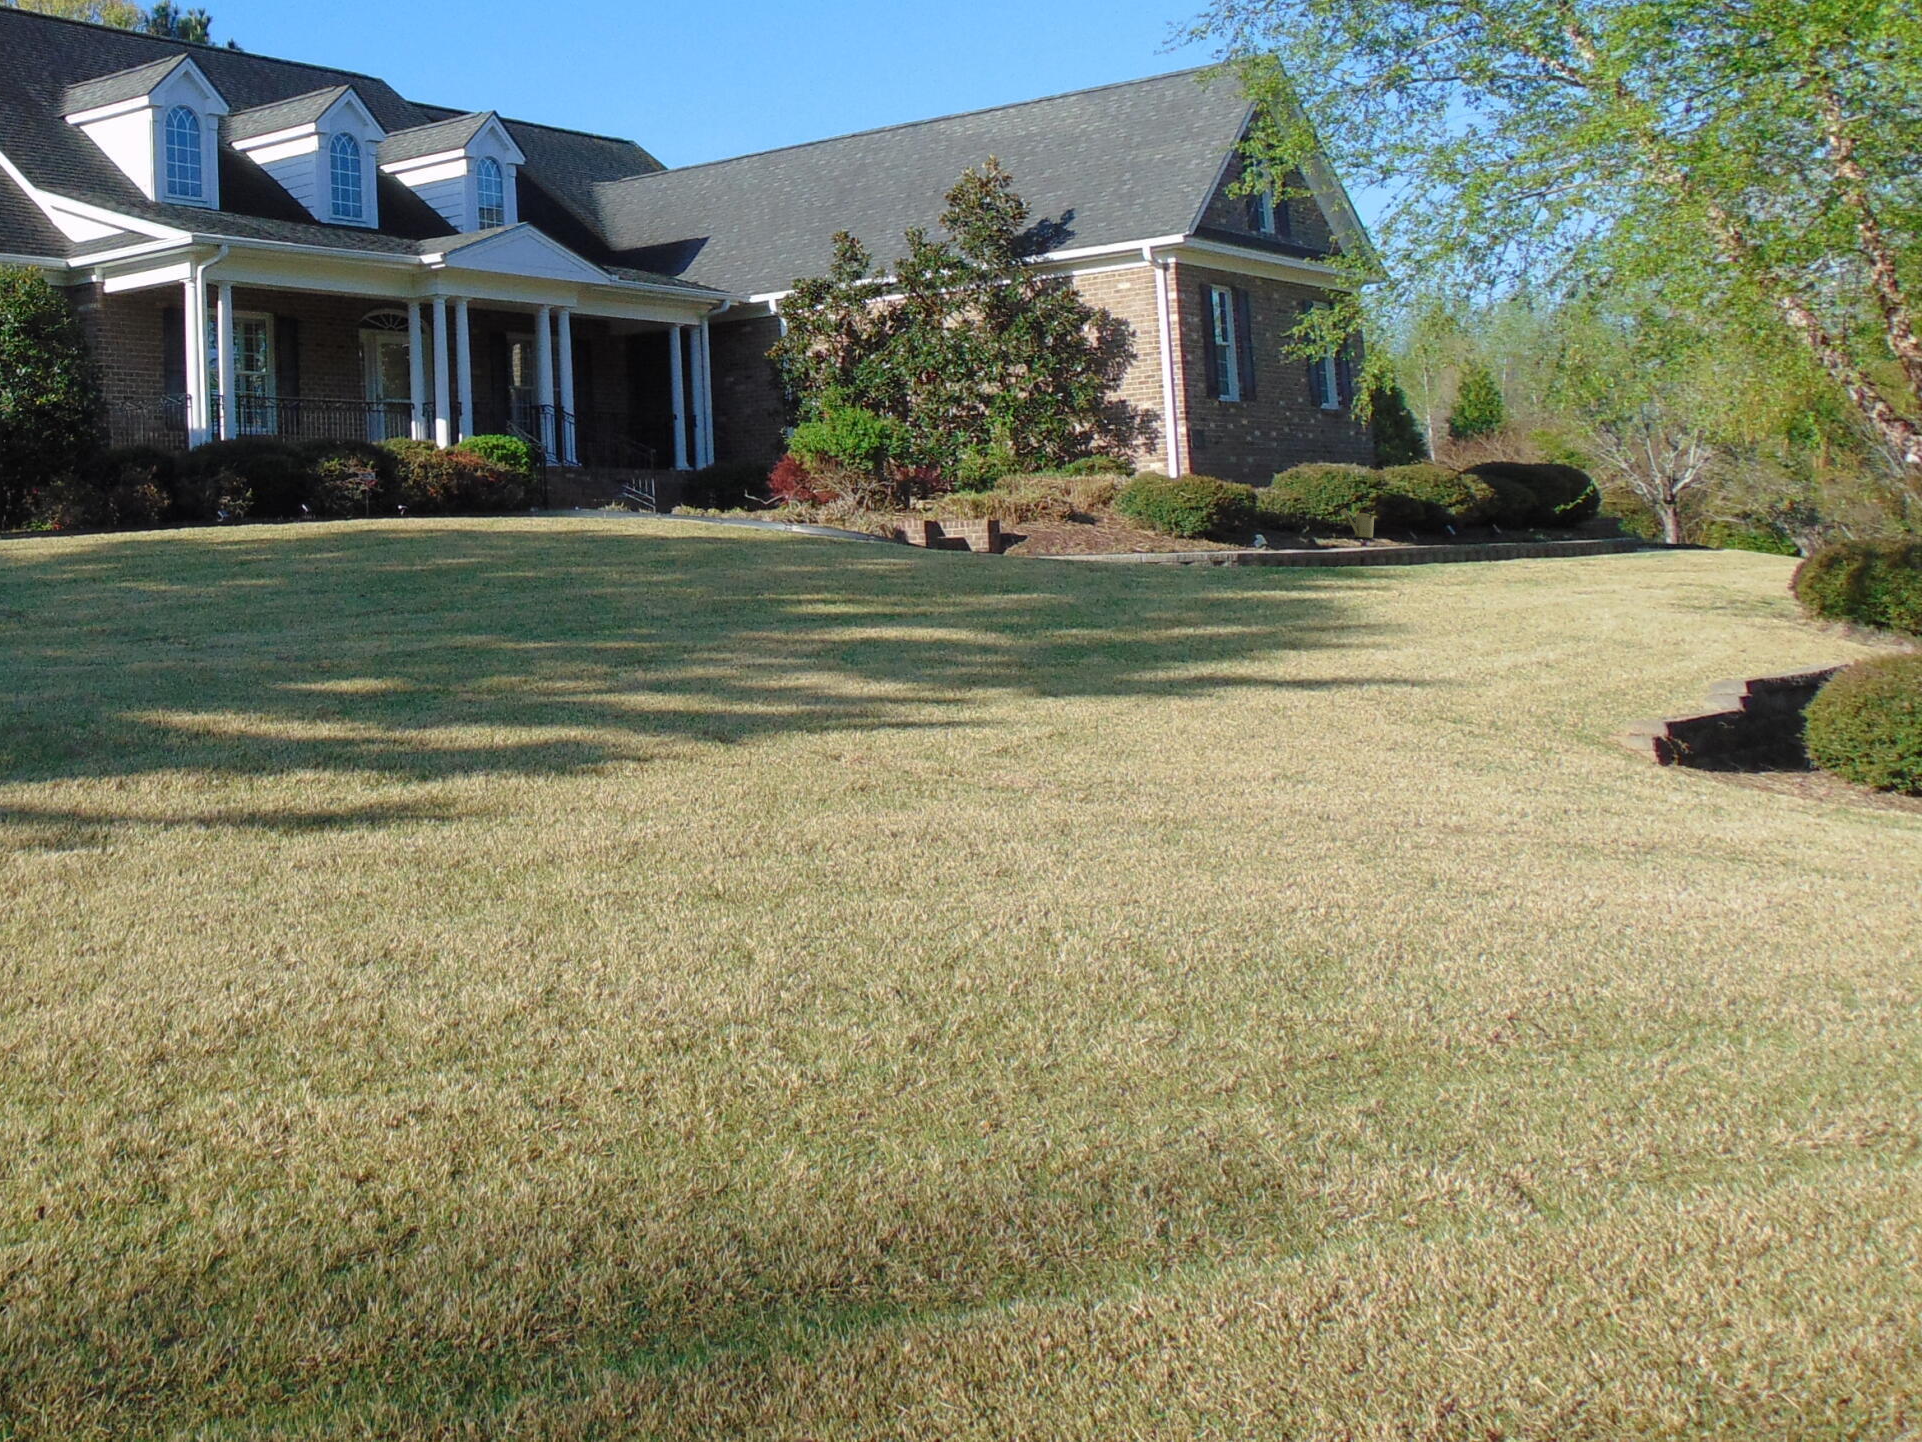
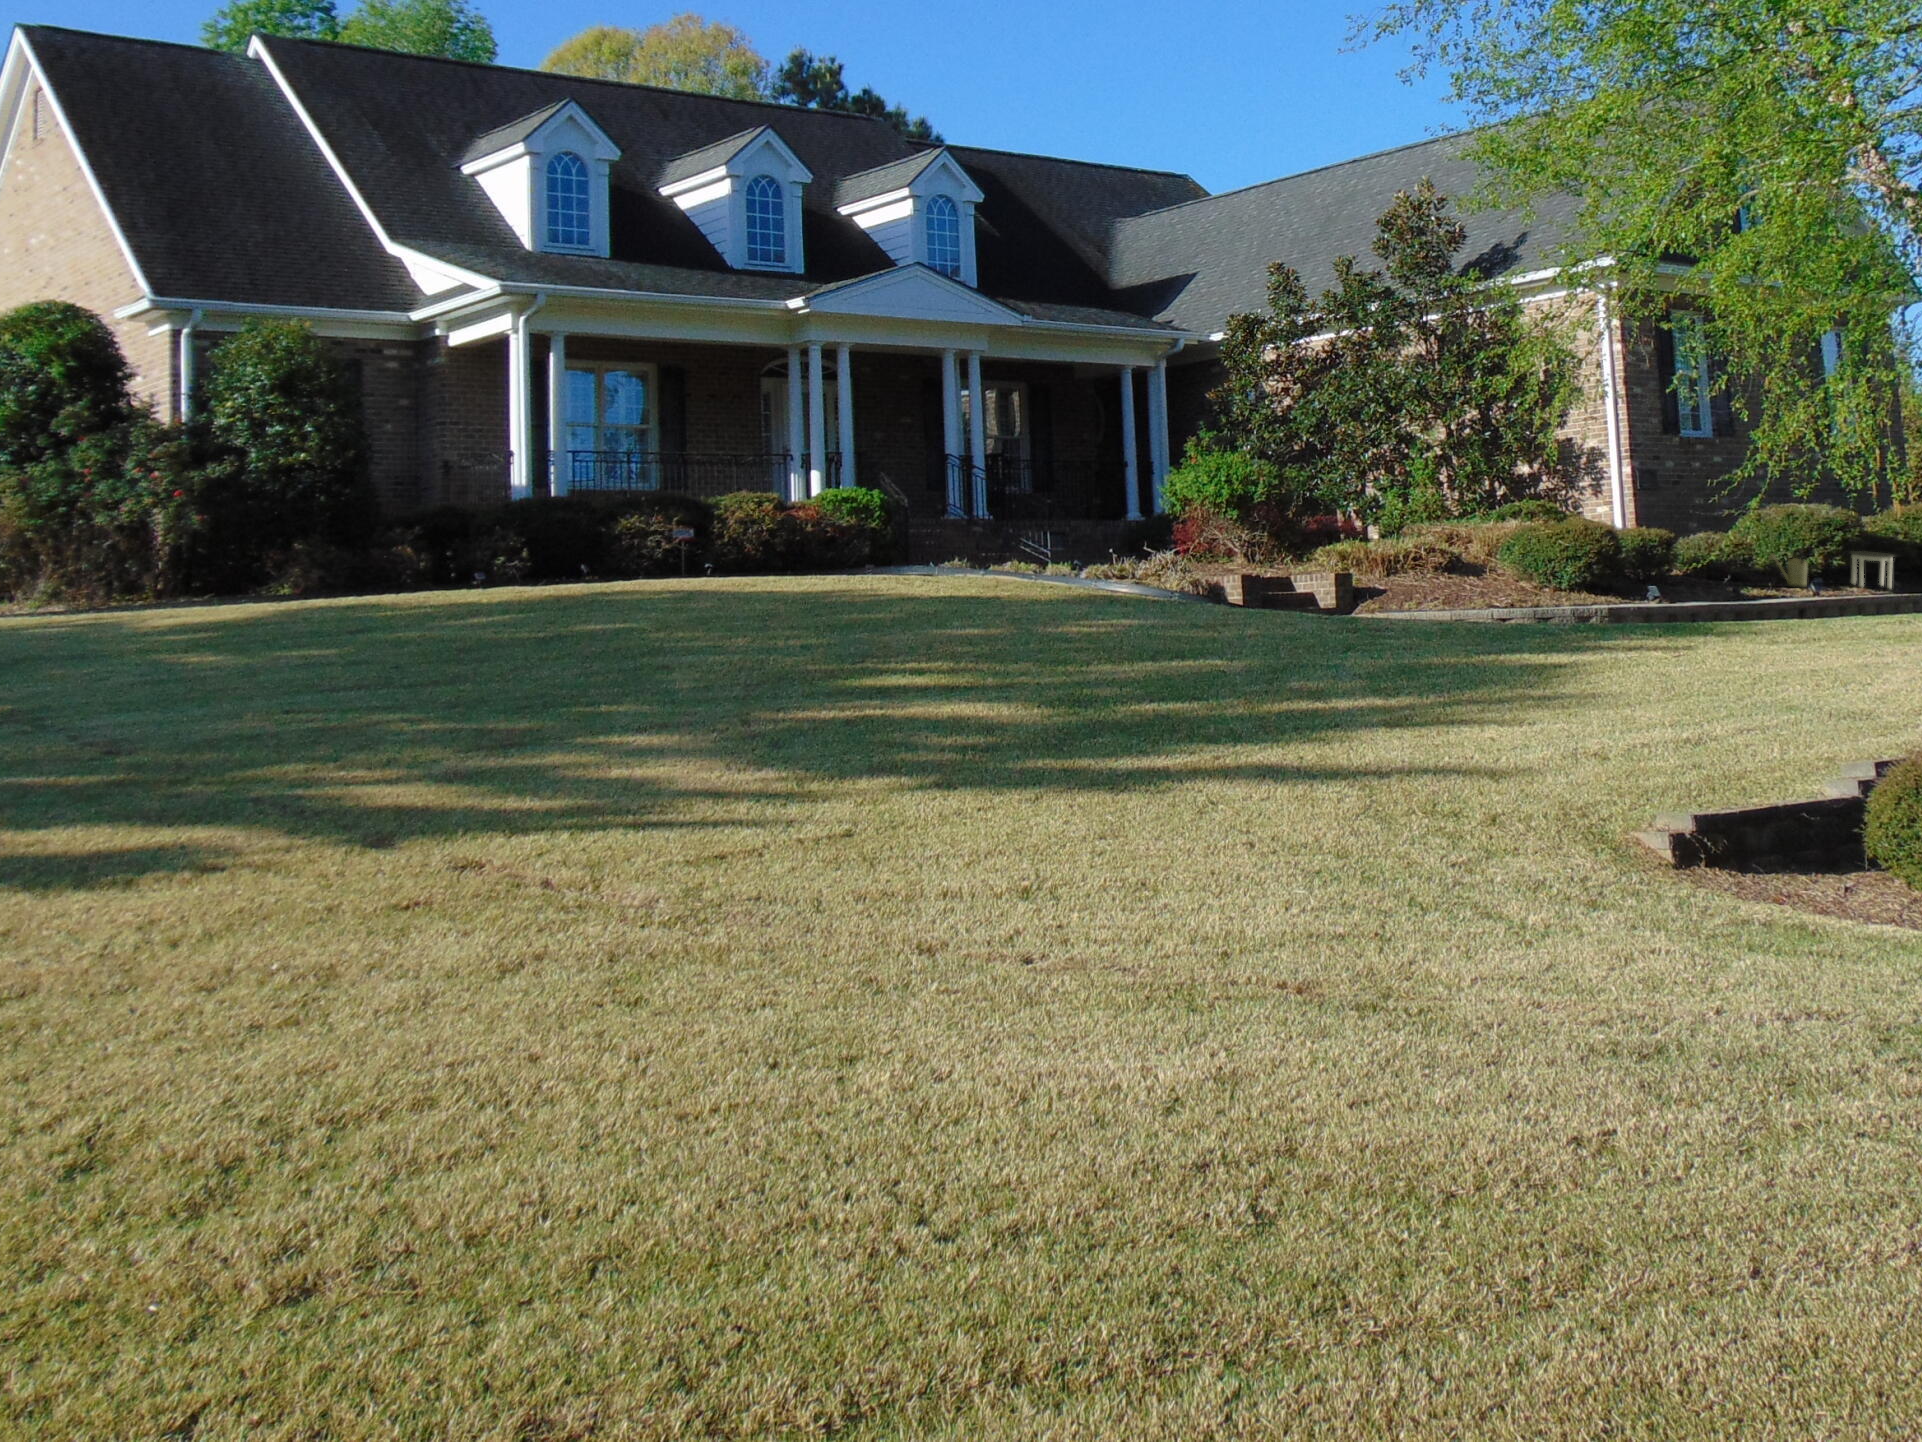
round table: none [1401,507,1444,541] -> present [1850,551,1895,588]

